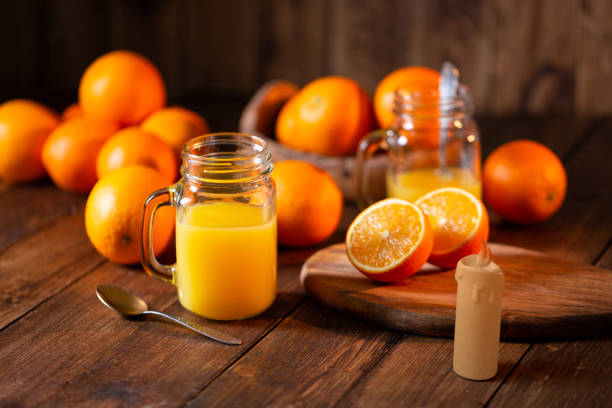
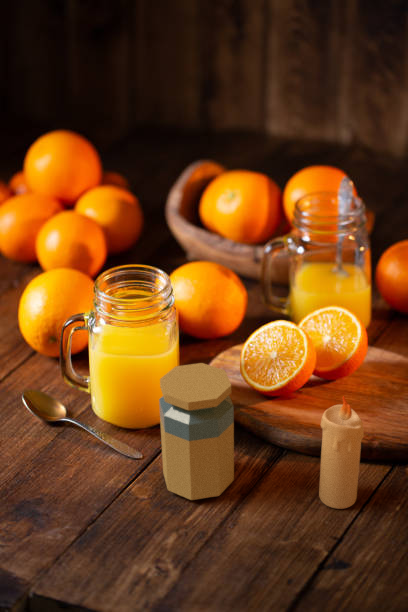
jar: none [267,217,354,376] -> present [159,363,234,500]

